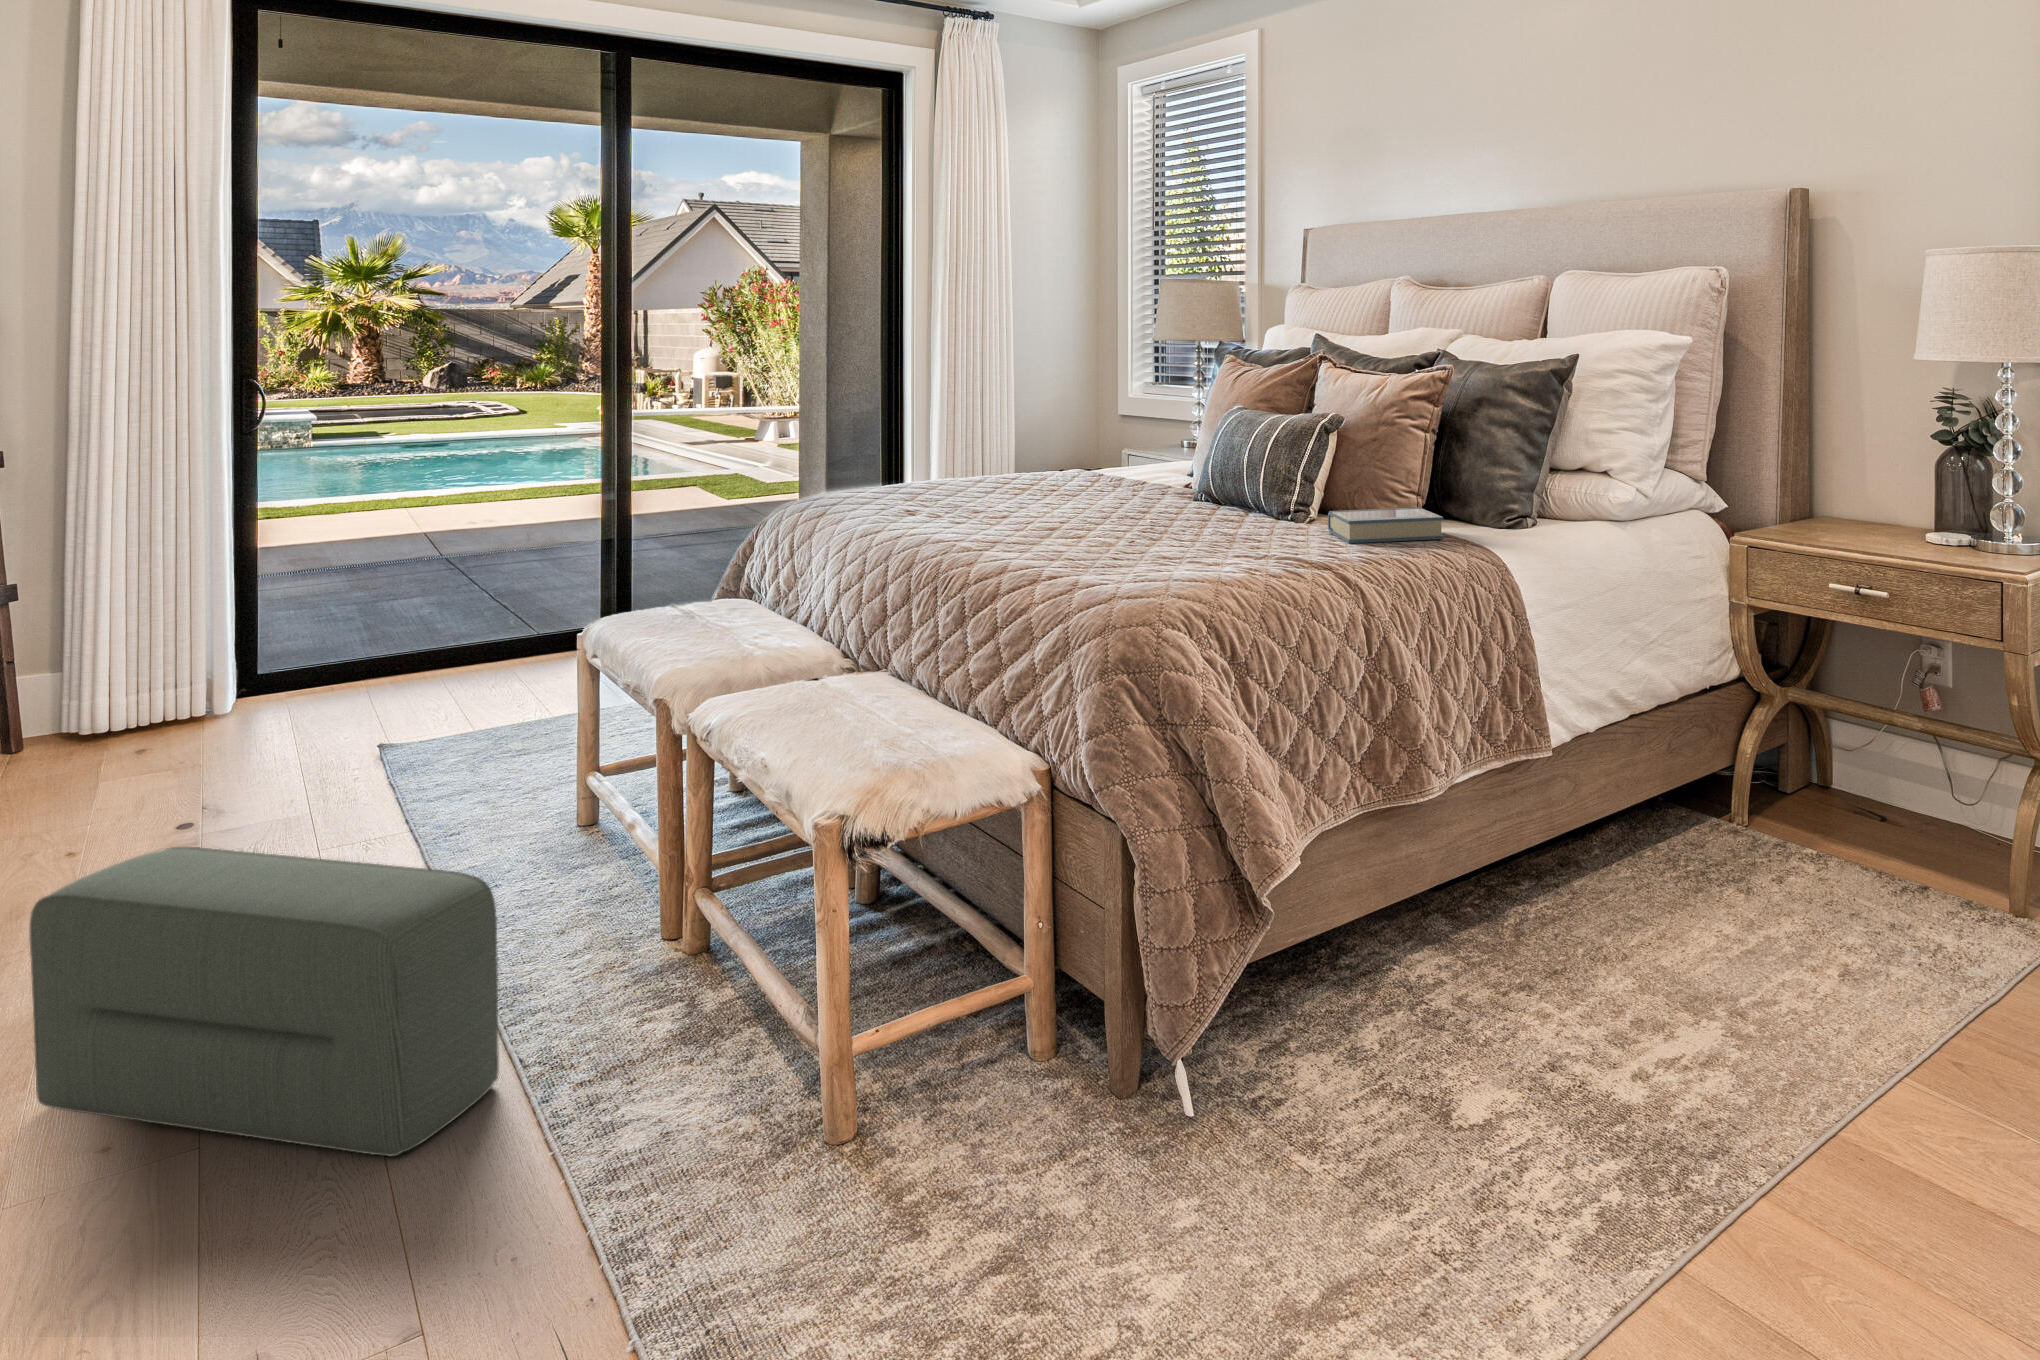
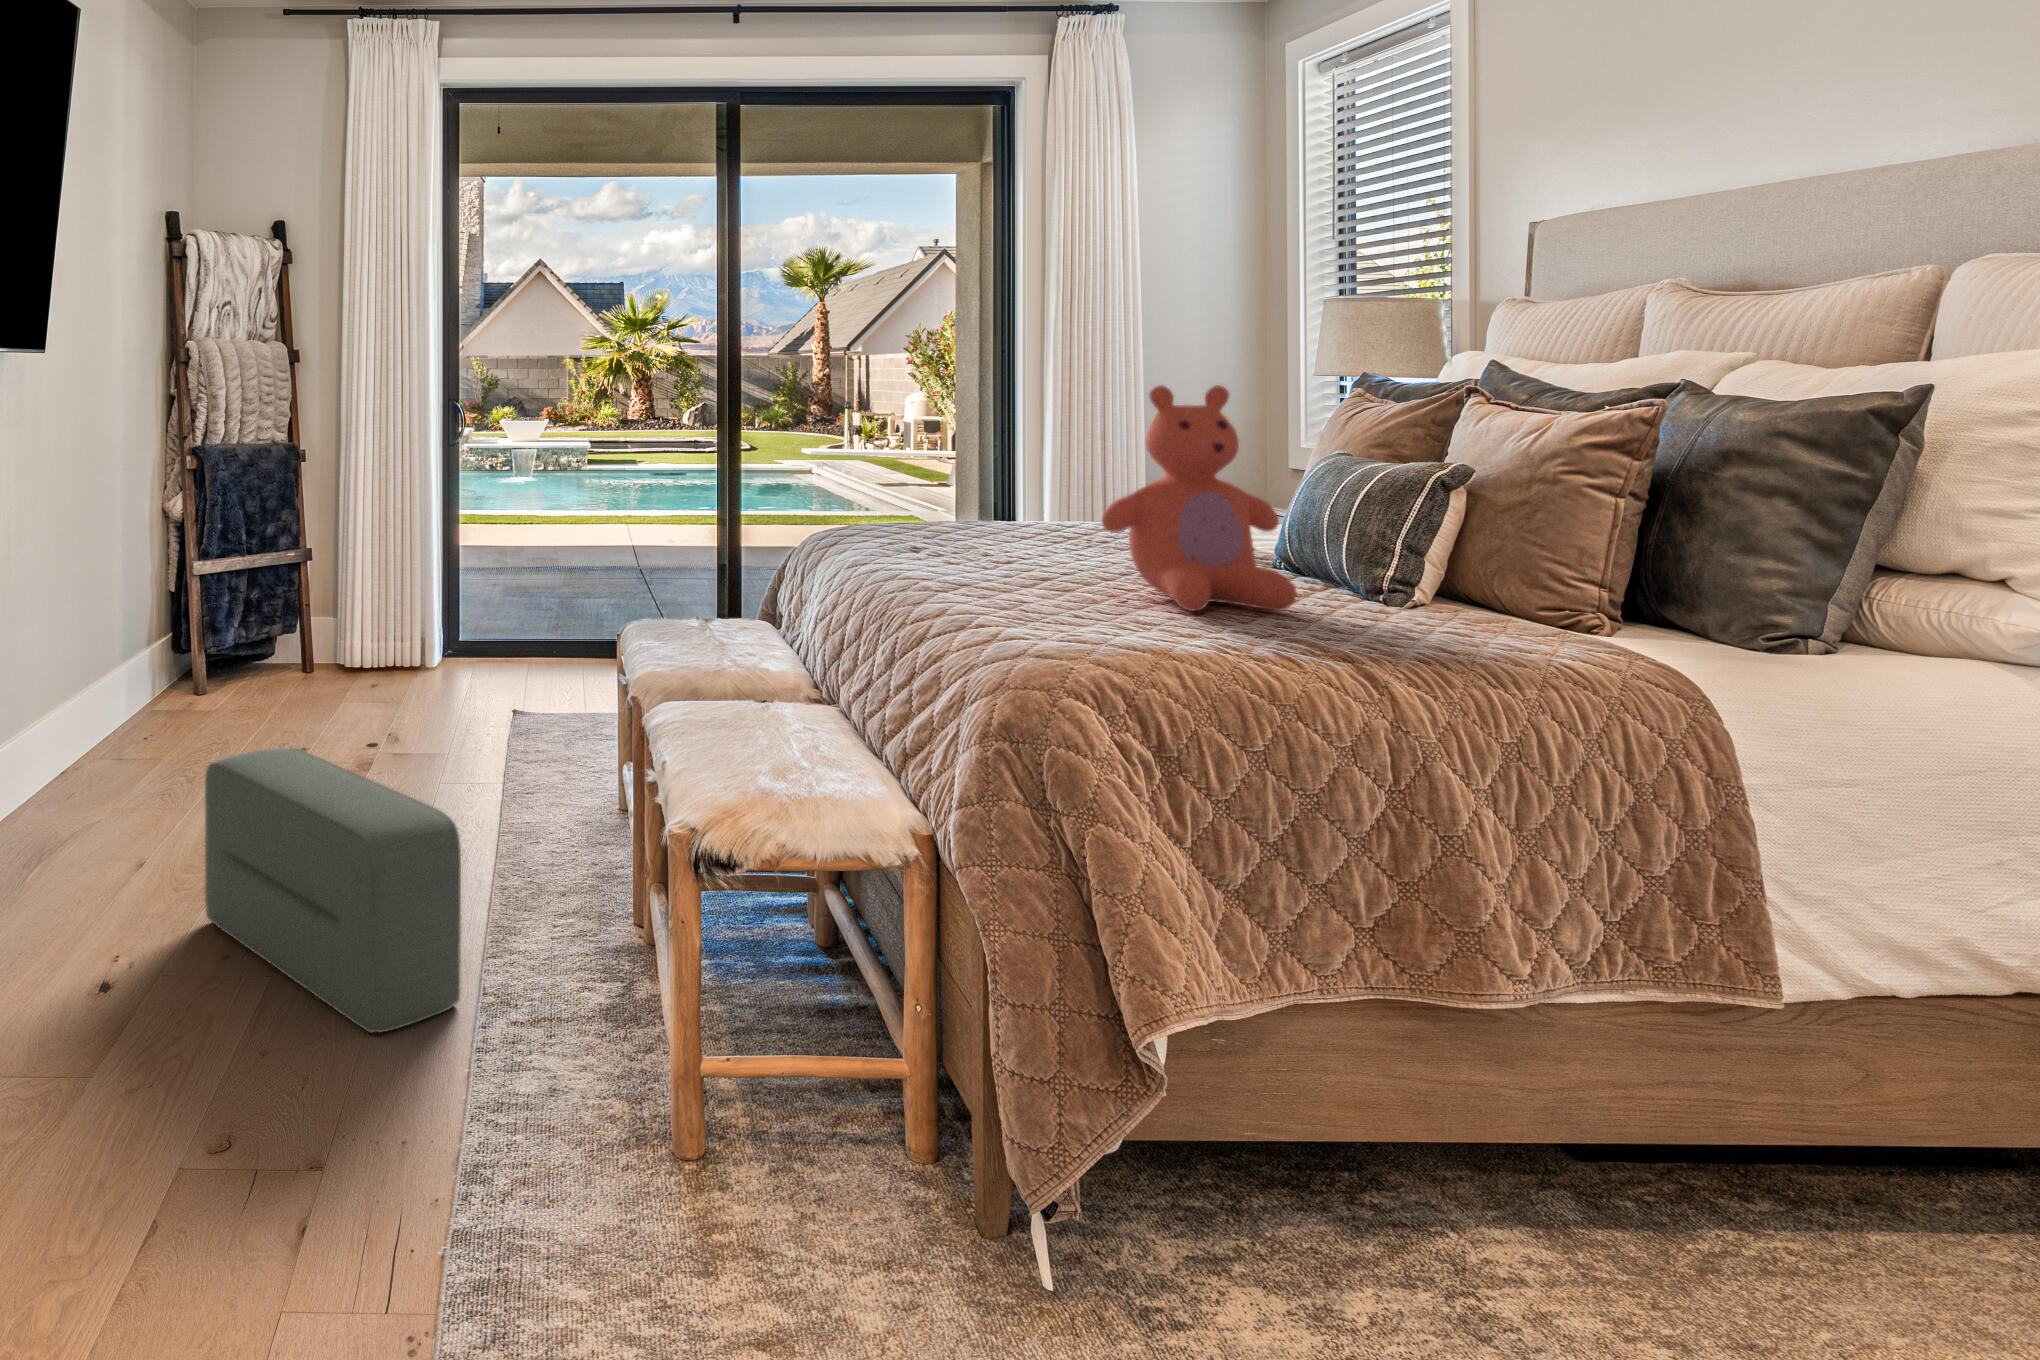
teddy bear: none [1116,363,1259,545] -> present [1101,385,1297,611]
hardback book: present [1328,508,1443,543] -> none [1416,590,1599,646]

